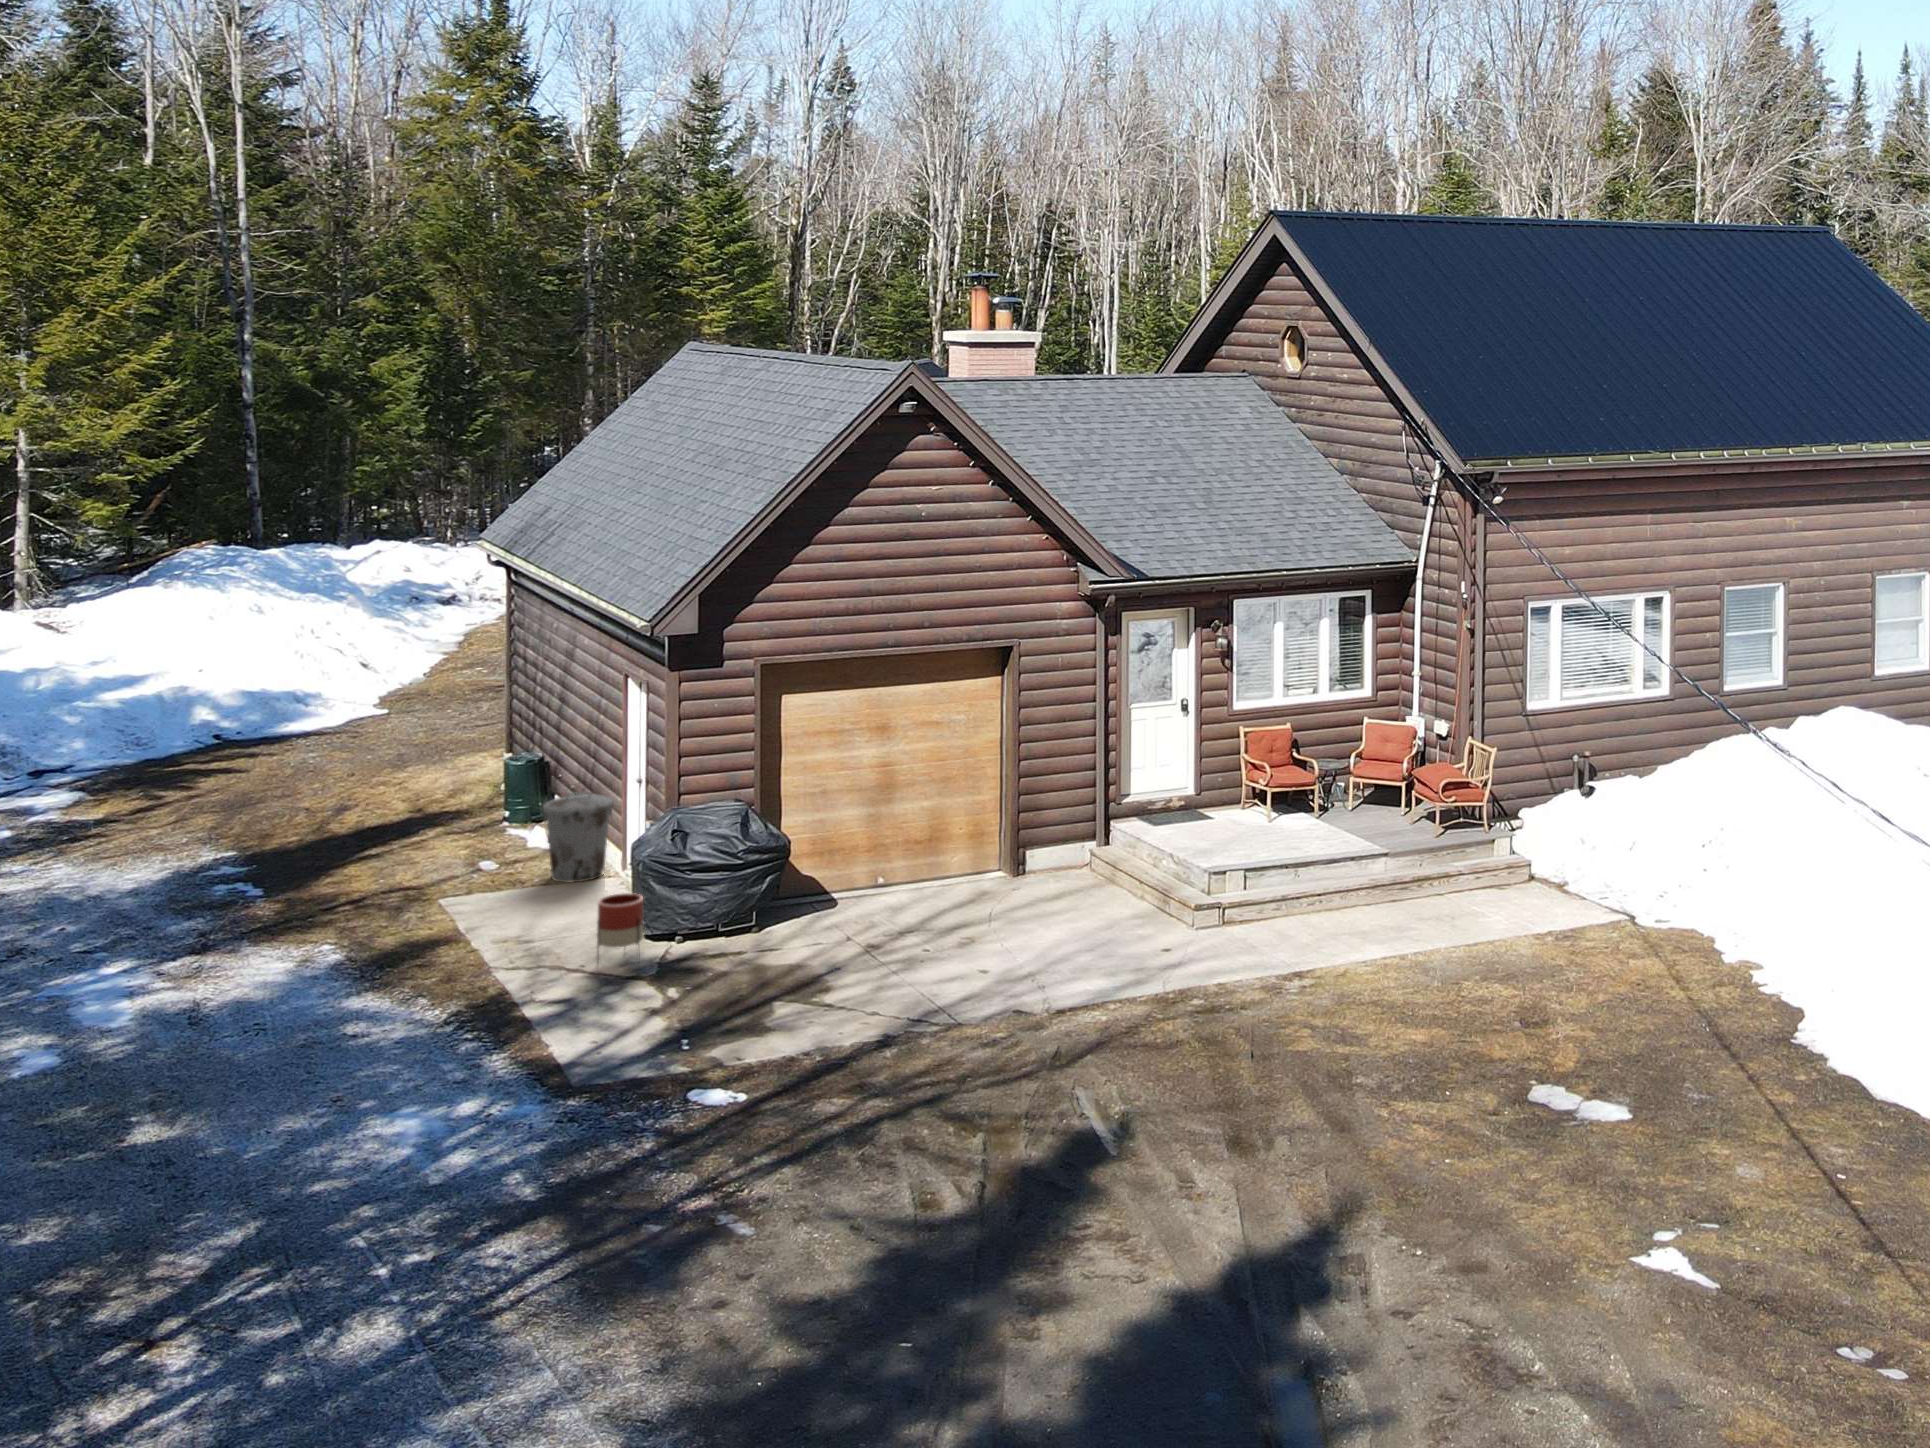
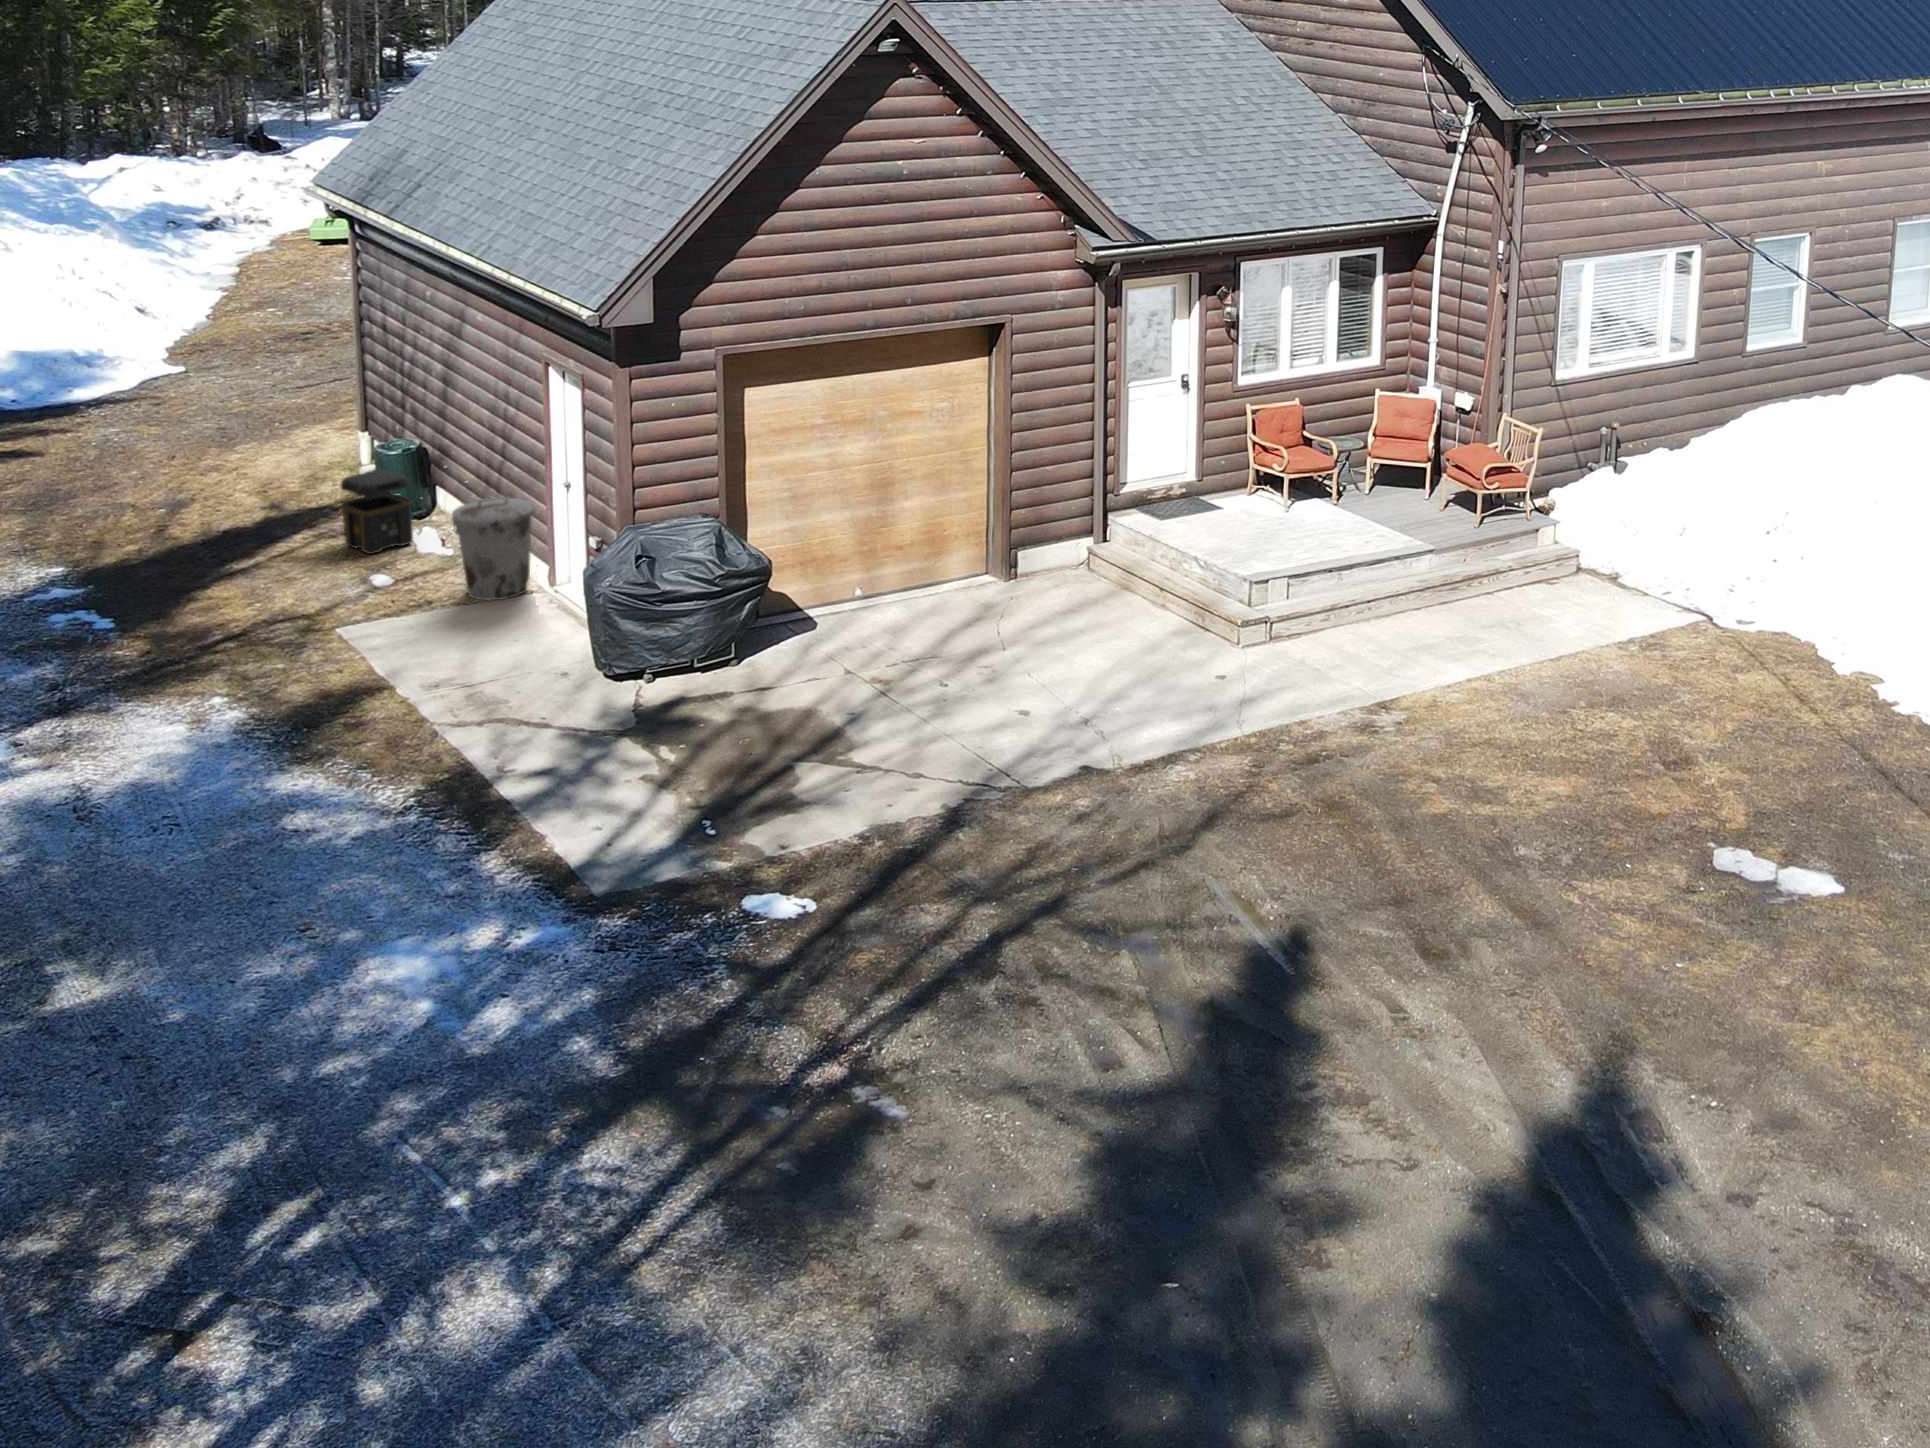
toolbox: none [464,775,522,847] -> present [340,469,413,554]
planter: present [597,893,644,947] -> none [560,632,617,714]

